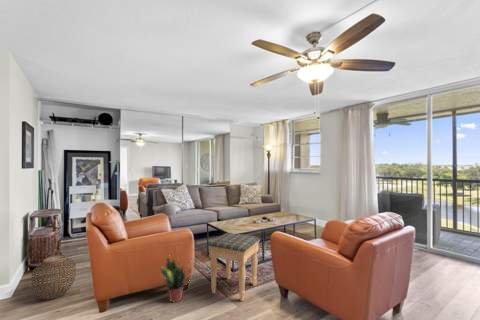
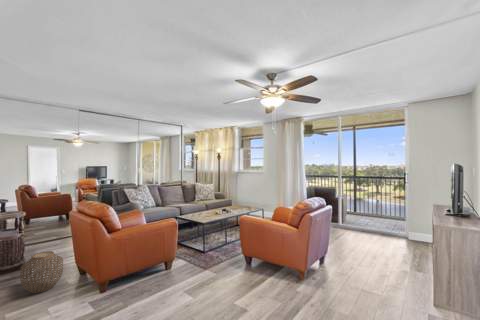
footstool: present [208,233,260,301] -> none [189,221,229,271]
potted plant: present [161,257,190,302] -> none [152,237,178,278]

